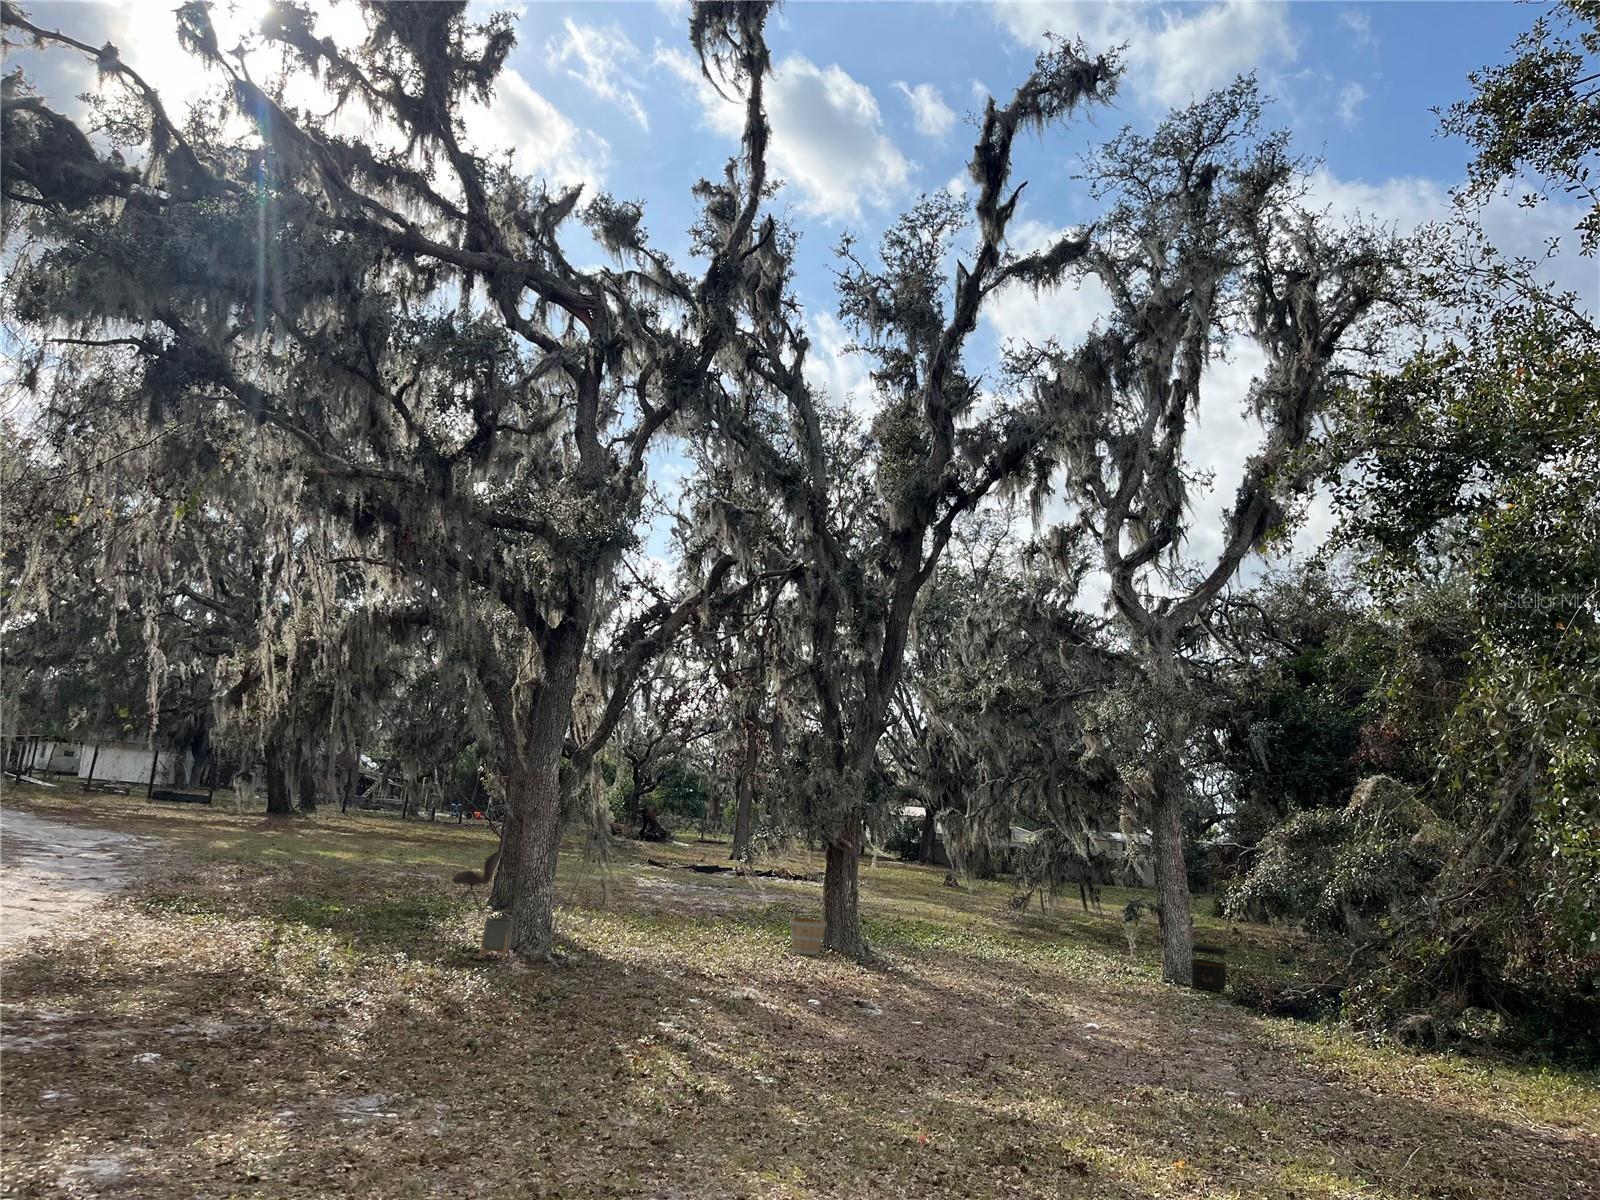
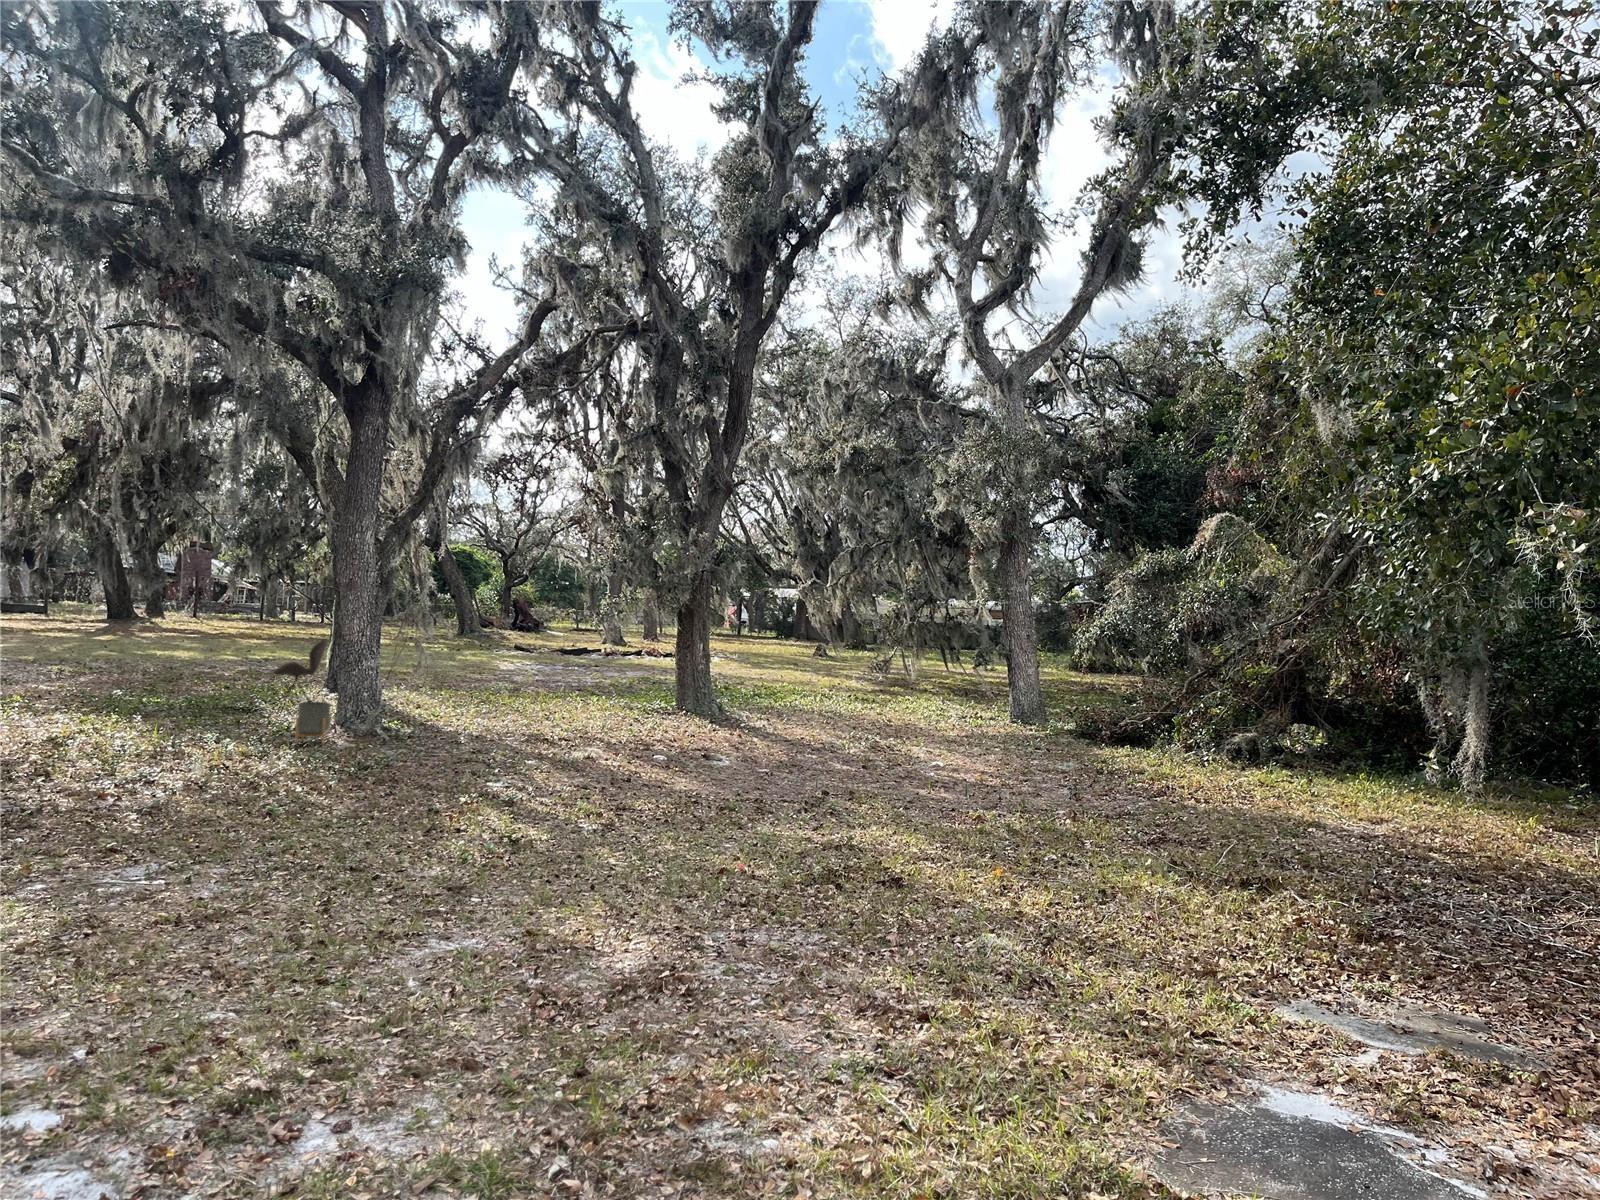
wooden bucket: present [790,917,827,955] -> none [643,688,682,723]
toolbox: present [1192,944,1227,992] -> none [1041,691,1074,733]

